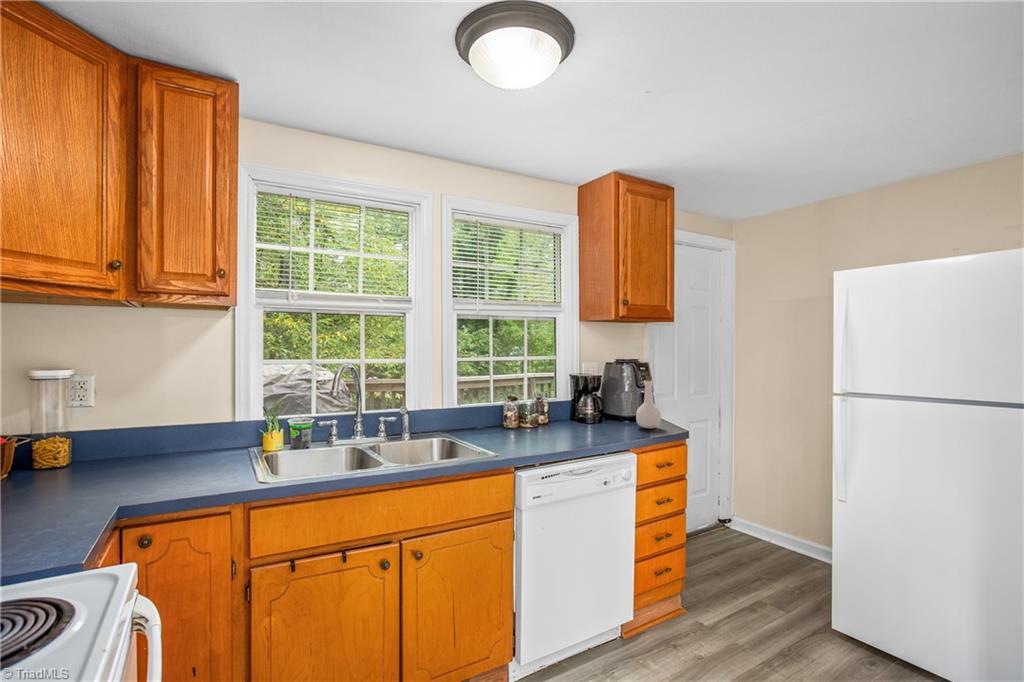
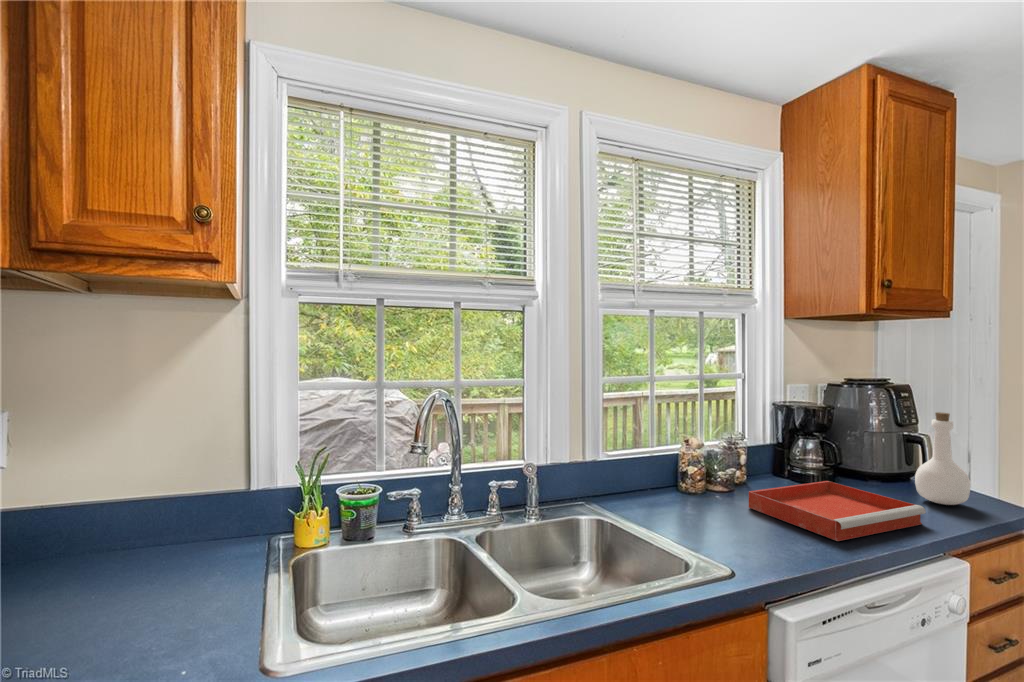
tray: none [537,419,625,442] -> present [749,481,926,541]

